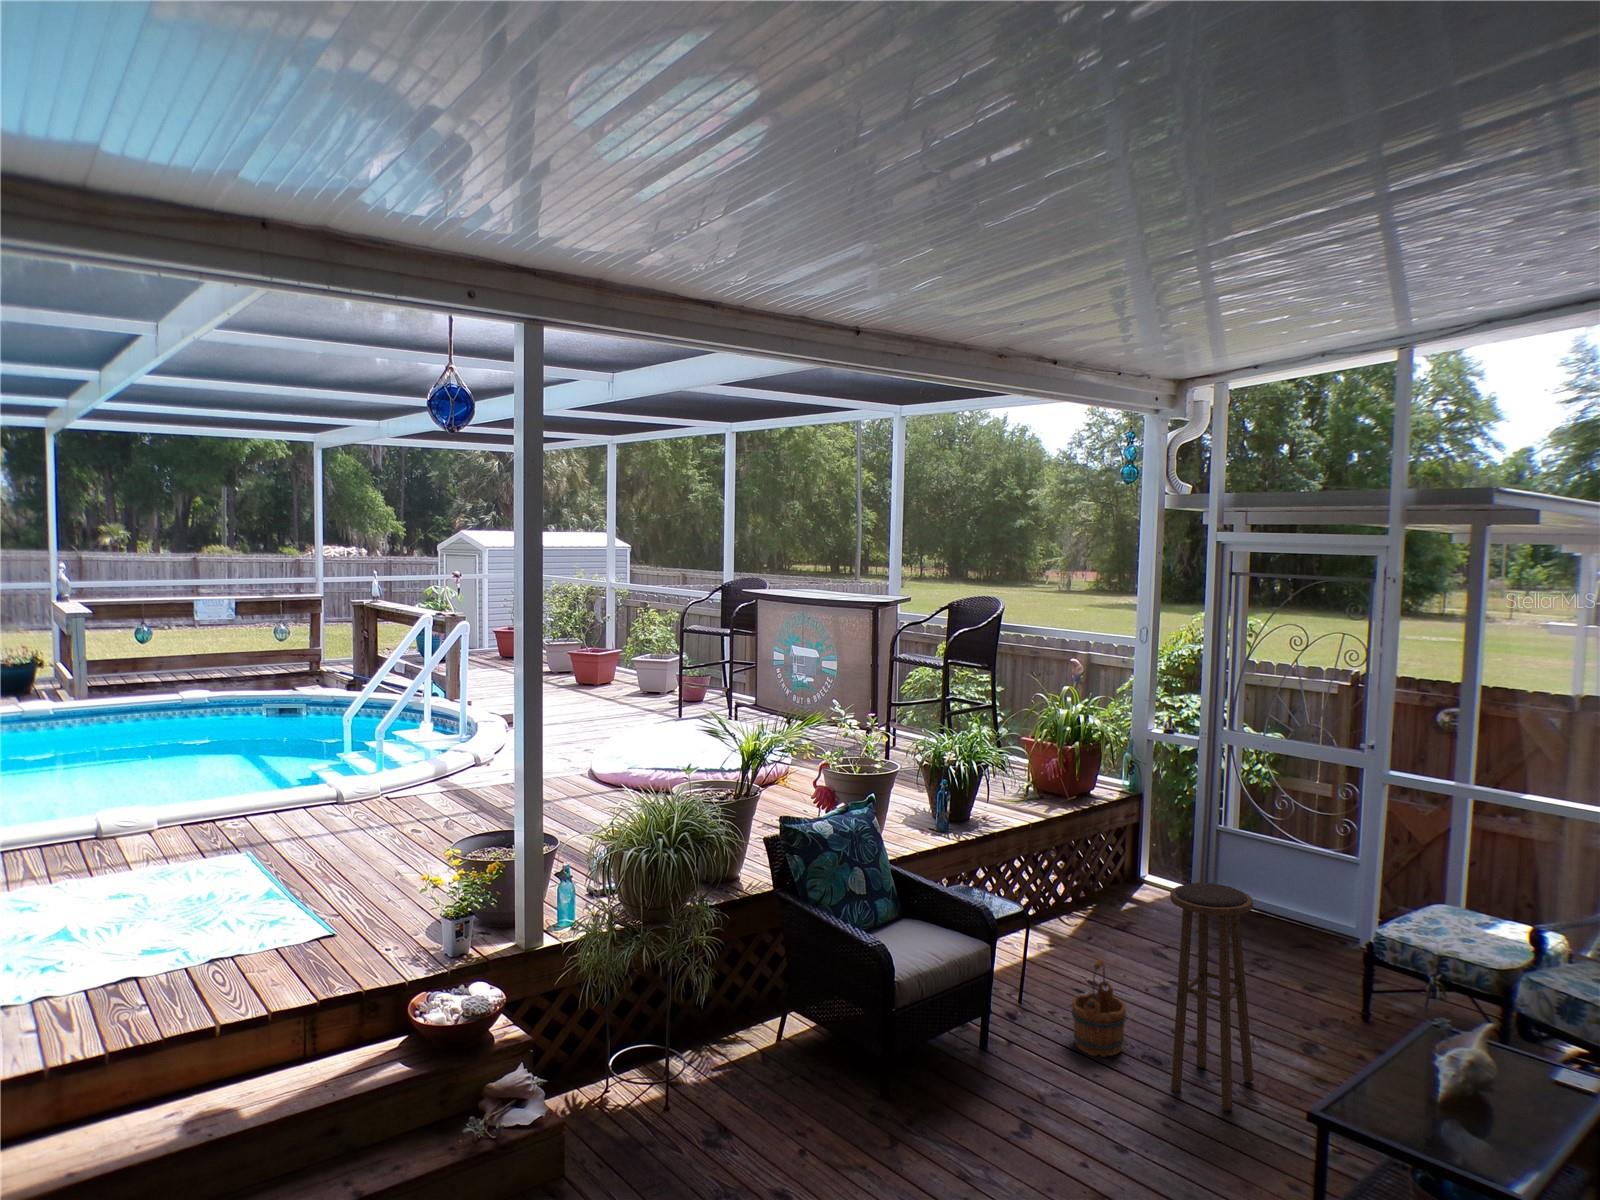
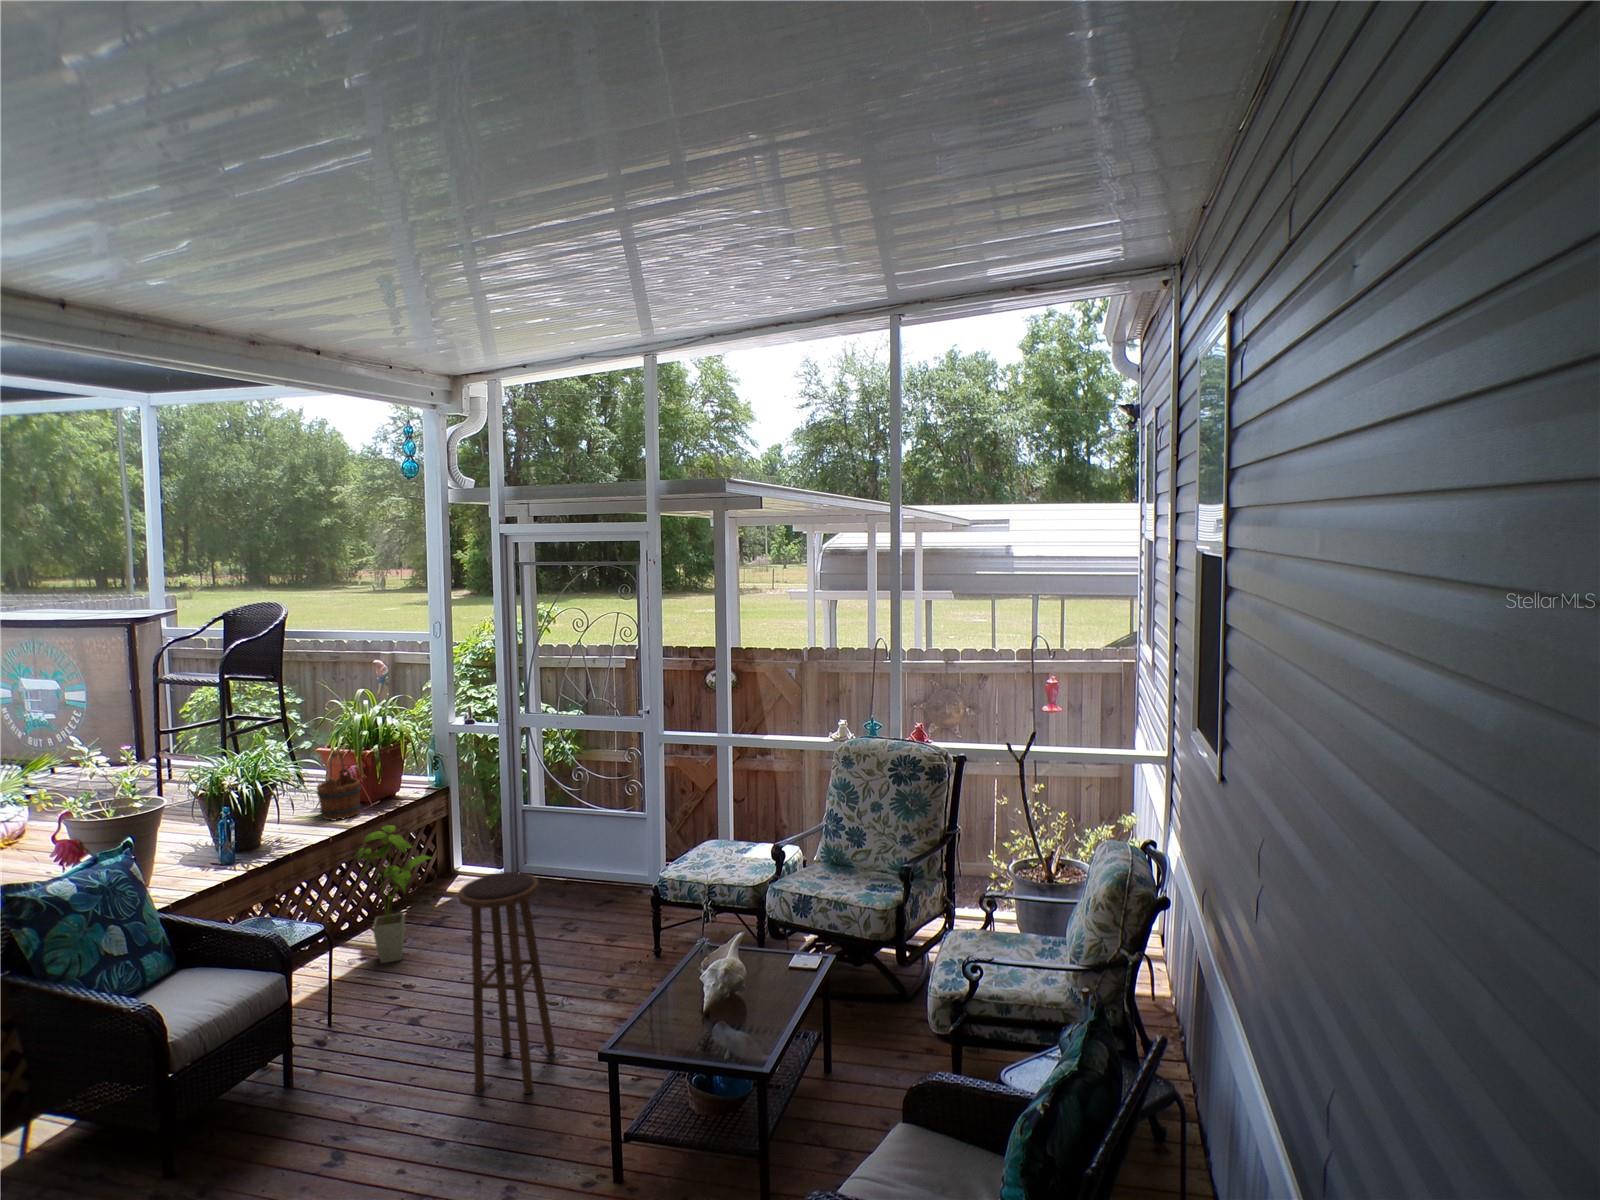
house plant: none [1052,820,1127,954] -> present [356,825,432,963]
wooden bucket: present [1072,960,1126,1057] -> present [317,751,361,820]

